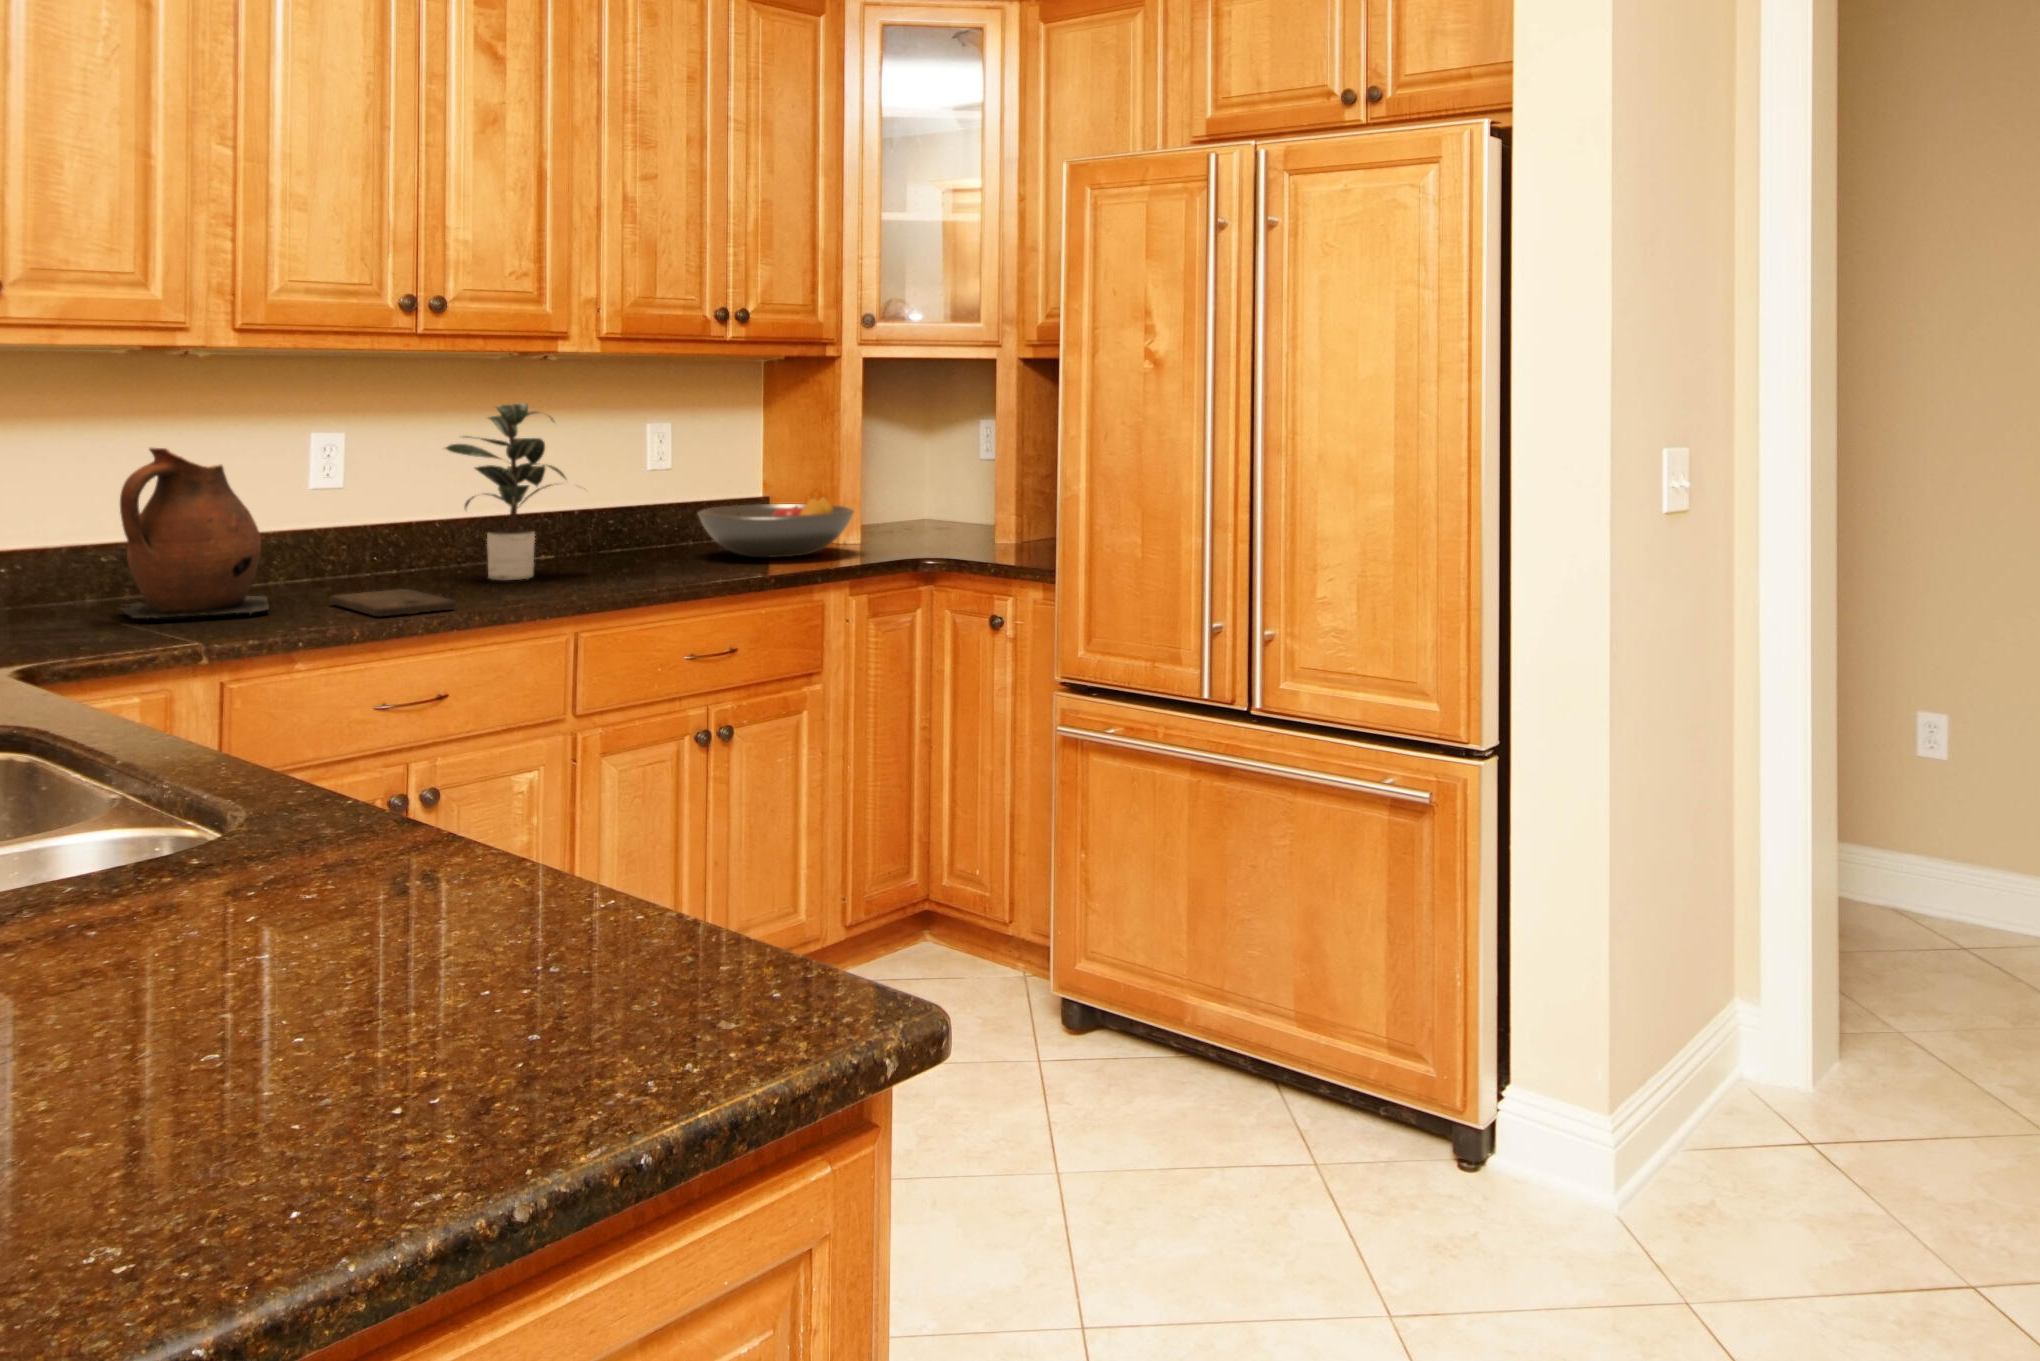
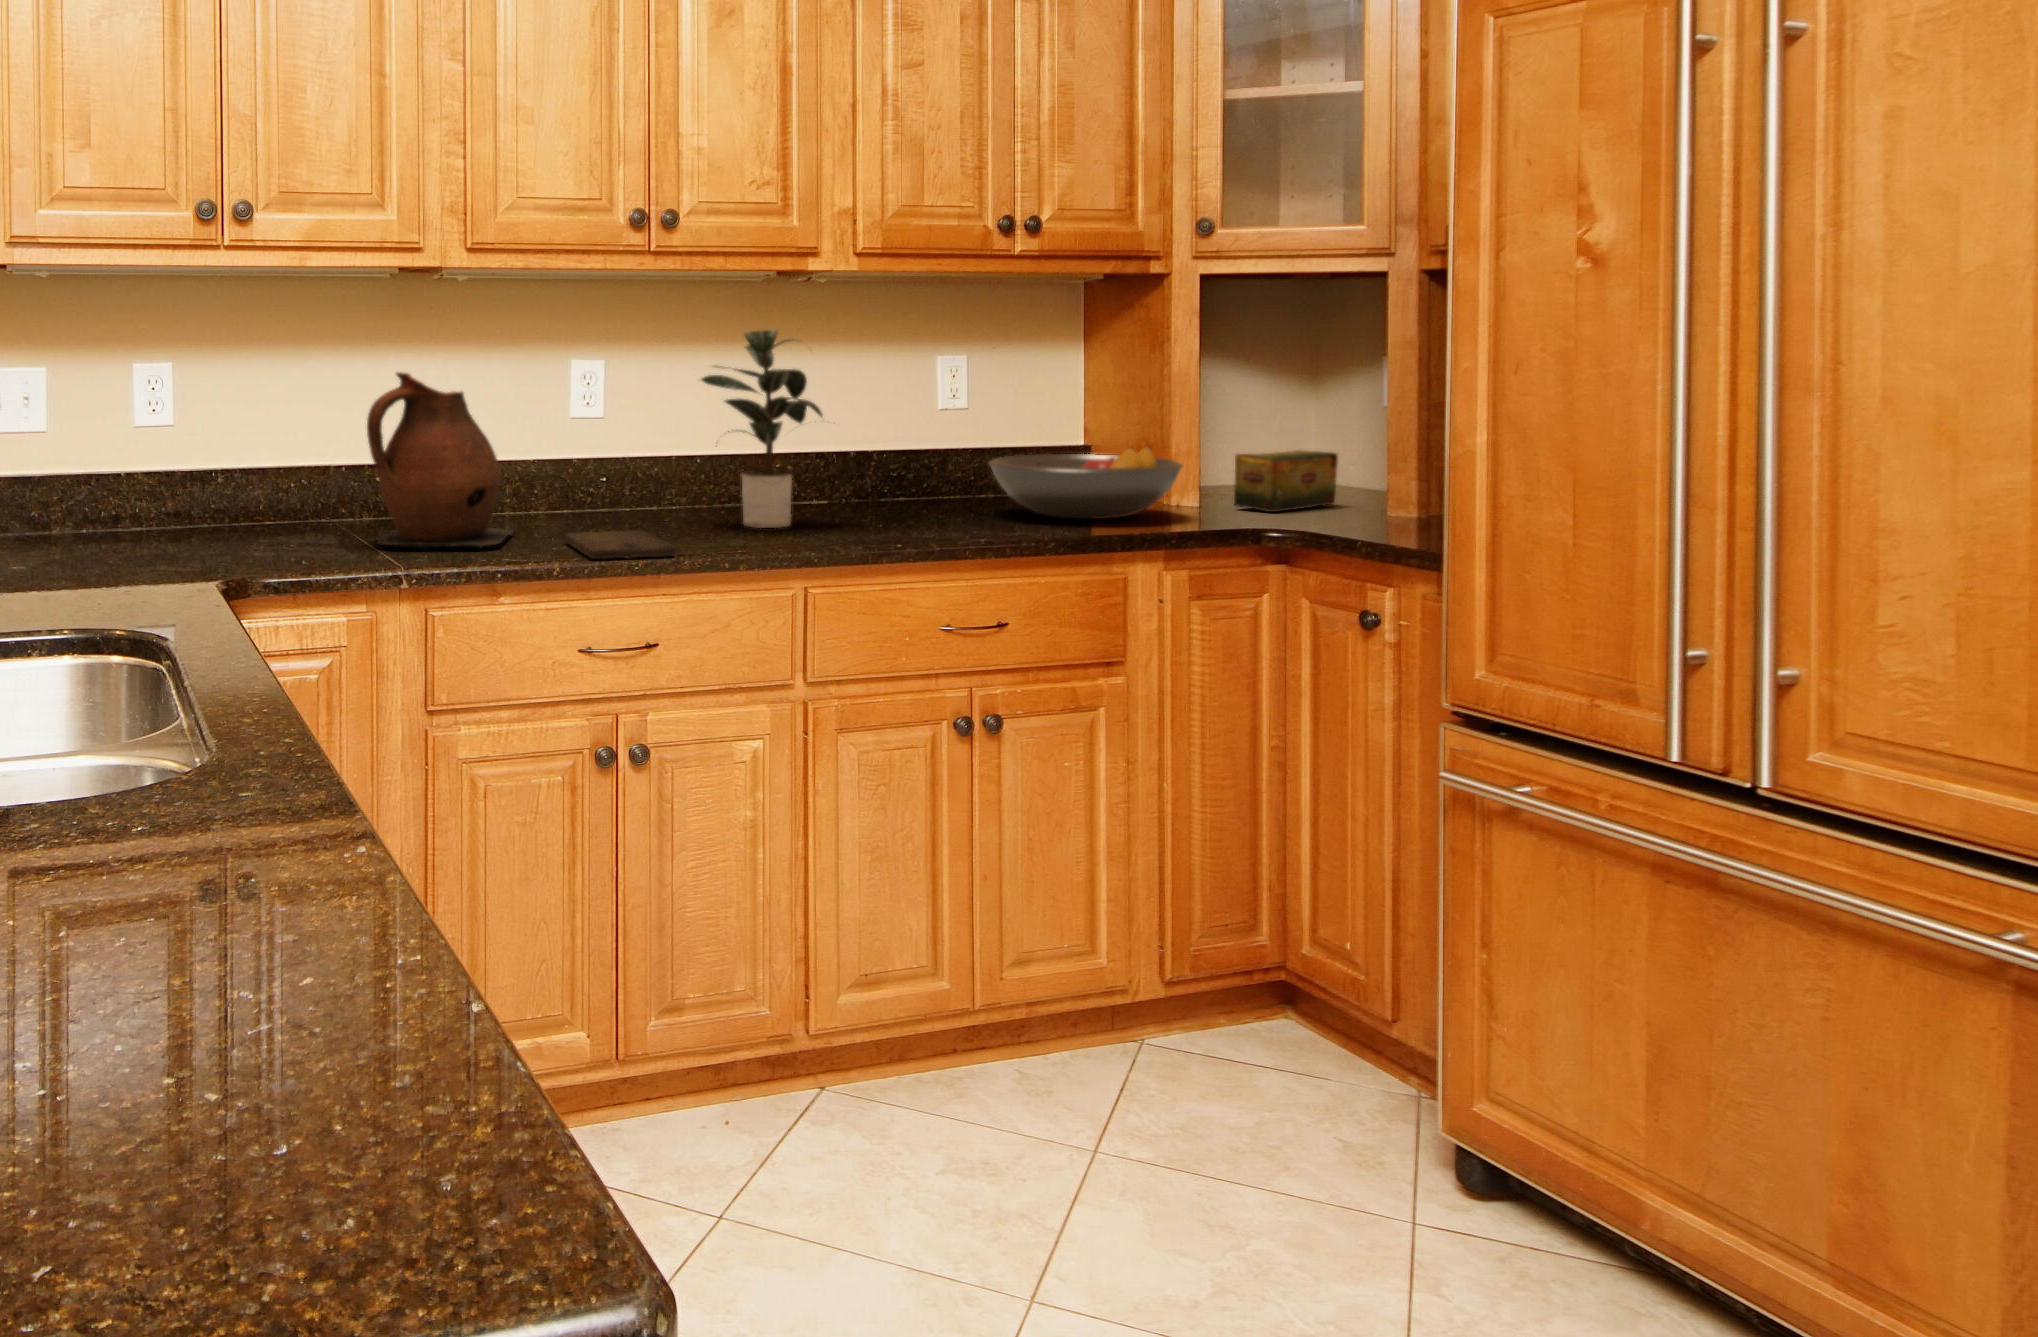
tea box: none [885,495,959,545] -> present [1234,450,1338,512]

